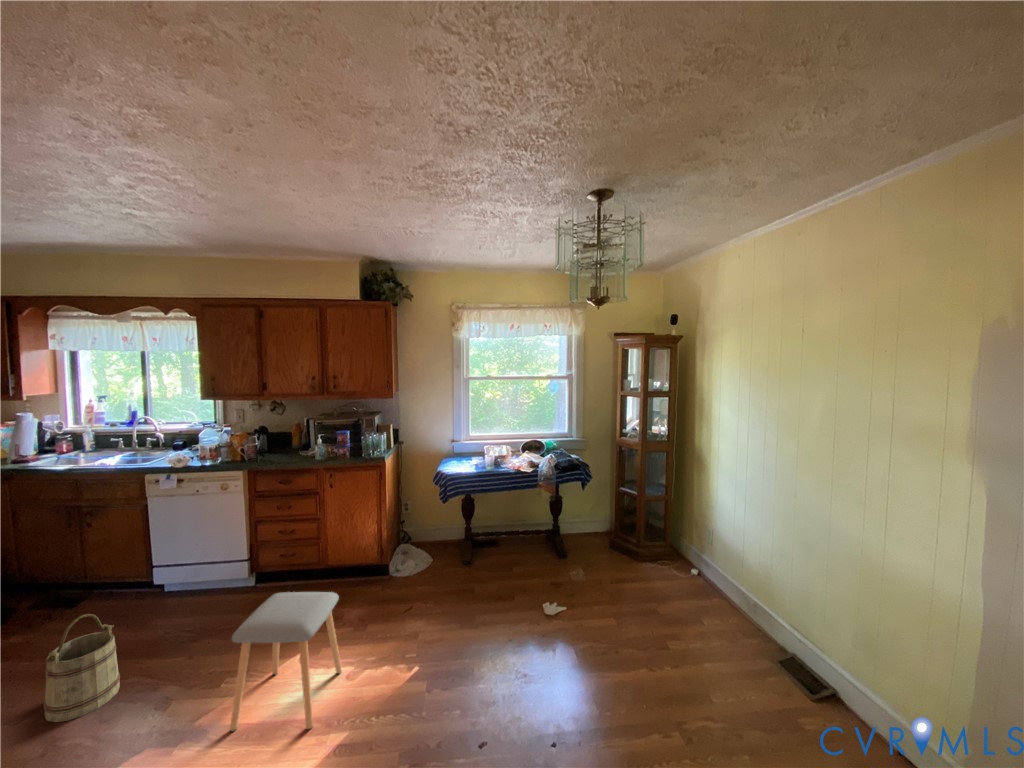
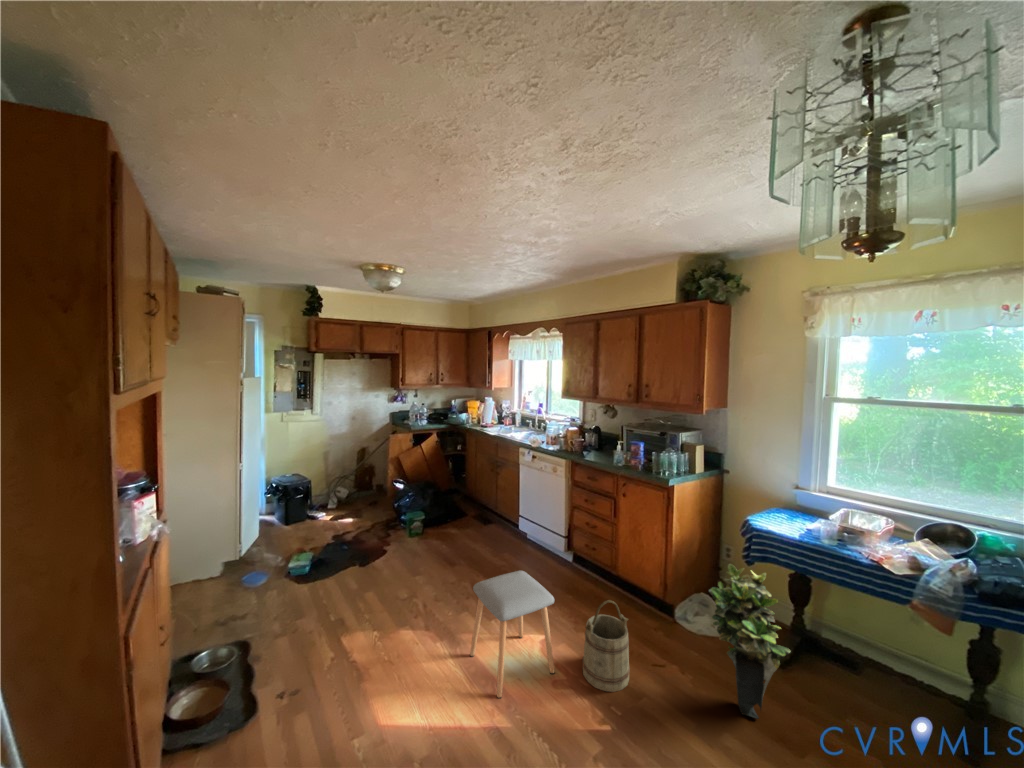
potted plant: none [442,500,494,600] -> present [709,564,790,719]
bucket: present [43,614,120,722] -> present [582,600,630,692]

